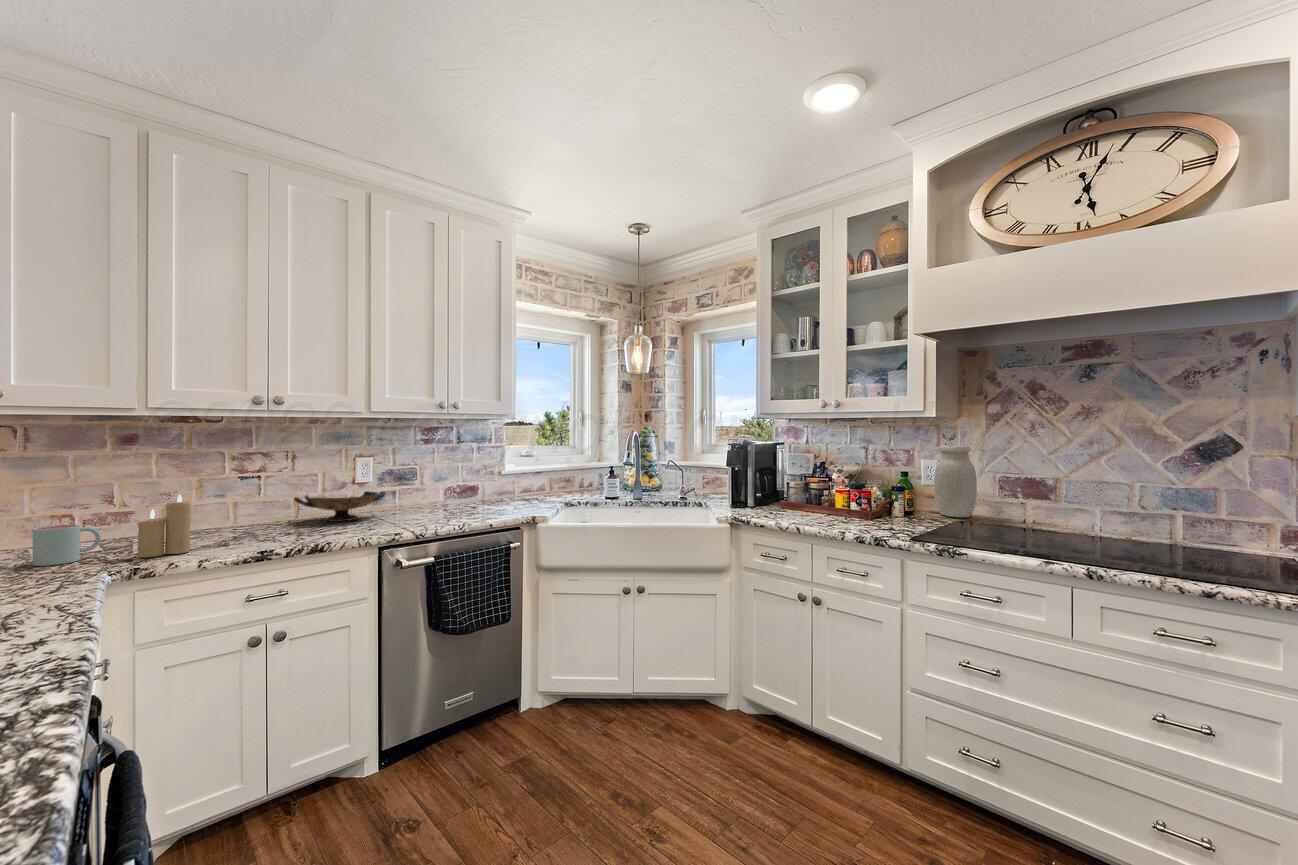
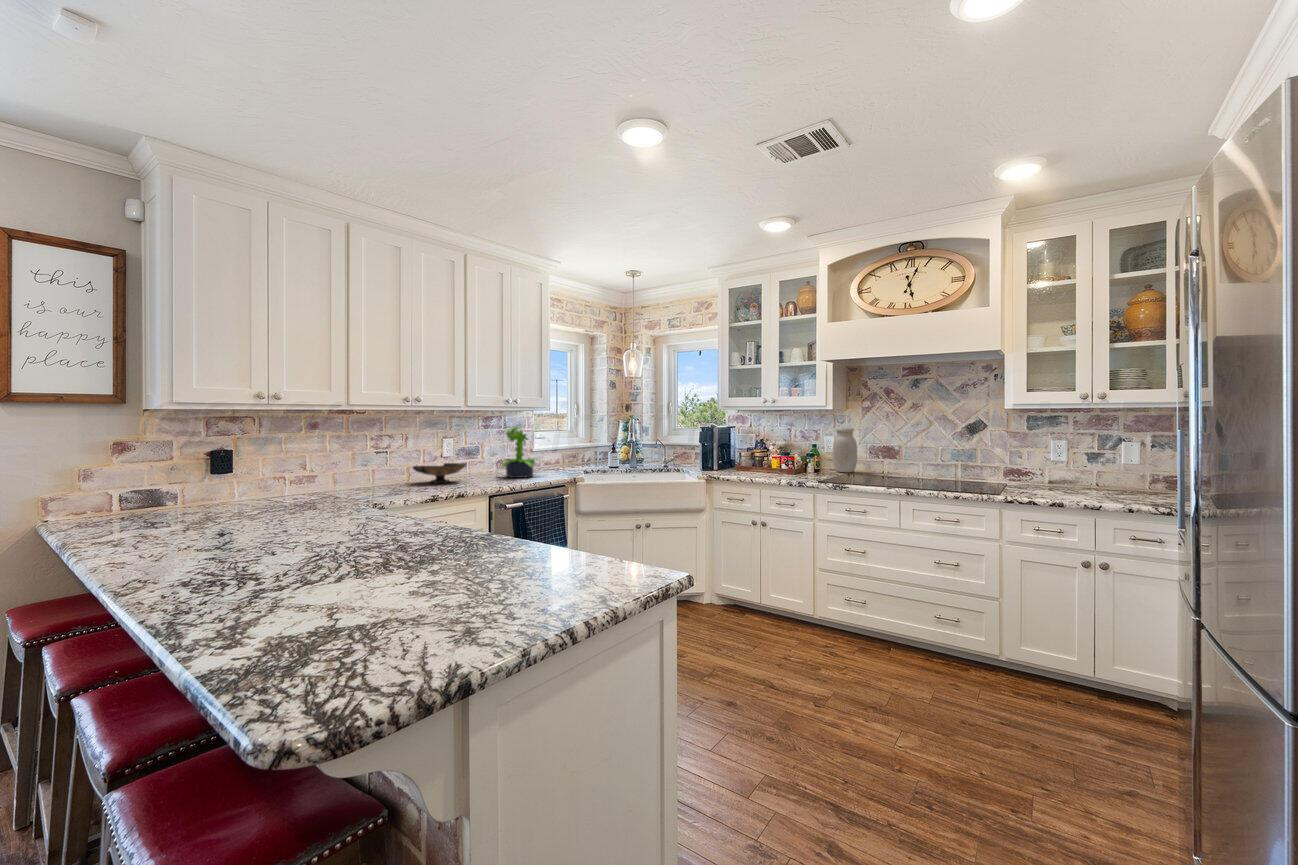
potted plant: none [435,440,504,512] -> present [502,427,538,478]
candle: present [137,495,191,557] -> none [361,460,387,499]
mug: present [33,524,101,566] -> none [303,479,334,503]

